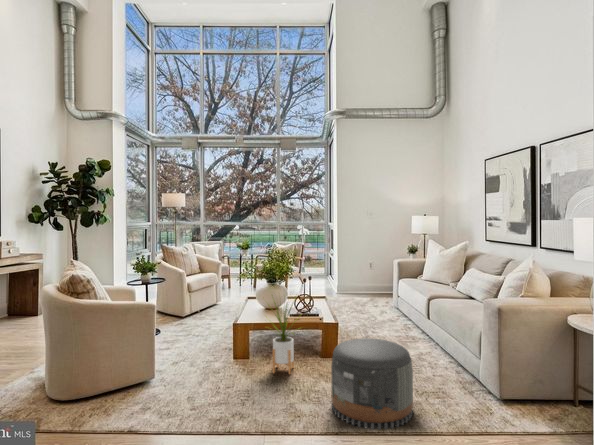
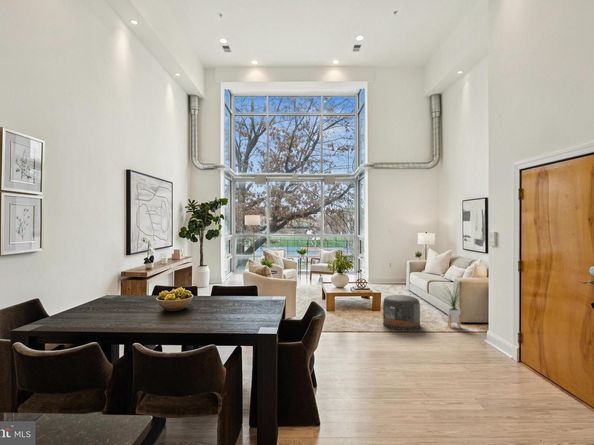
house plant: present [269,303,294,374] -> present [448,287,461,328]

